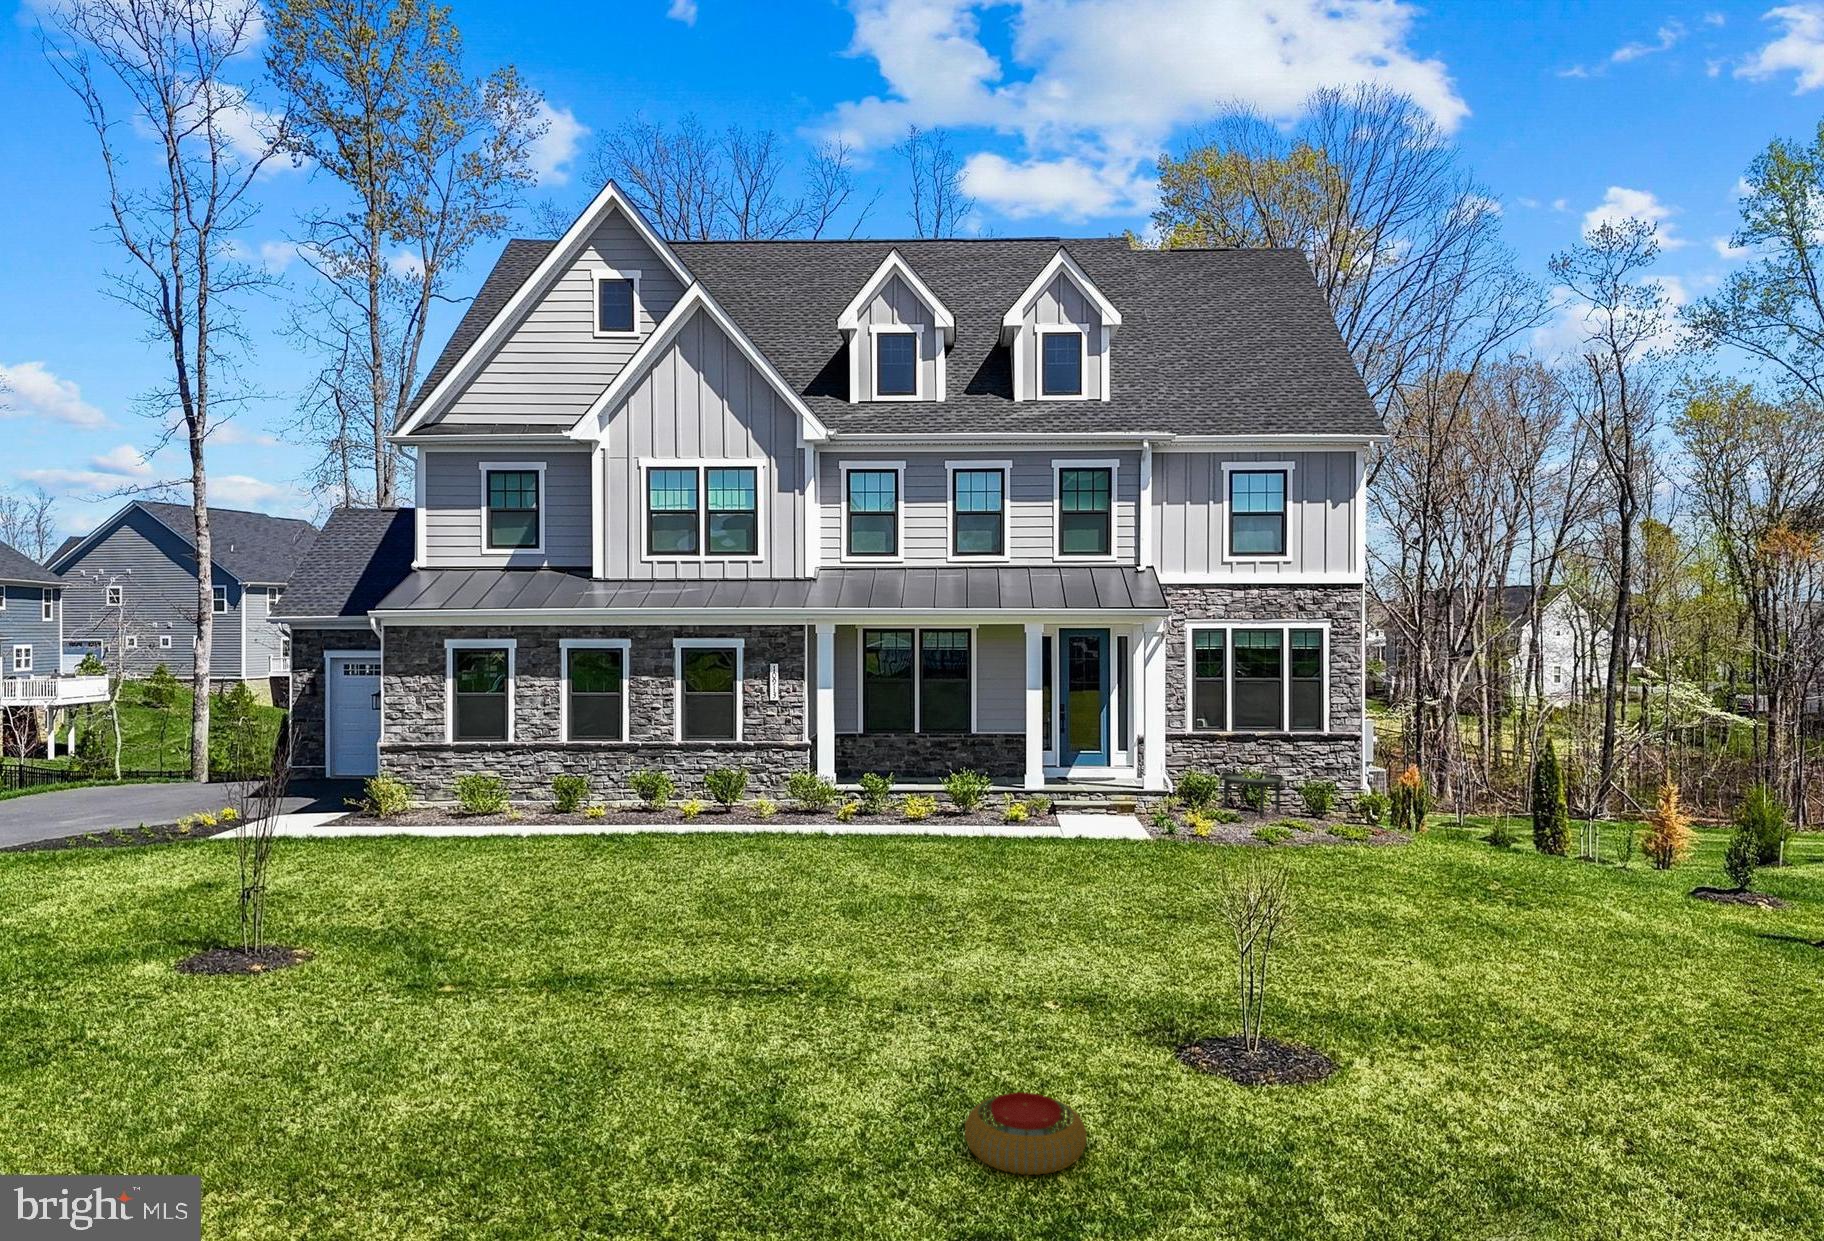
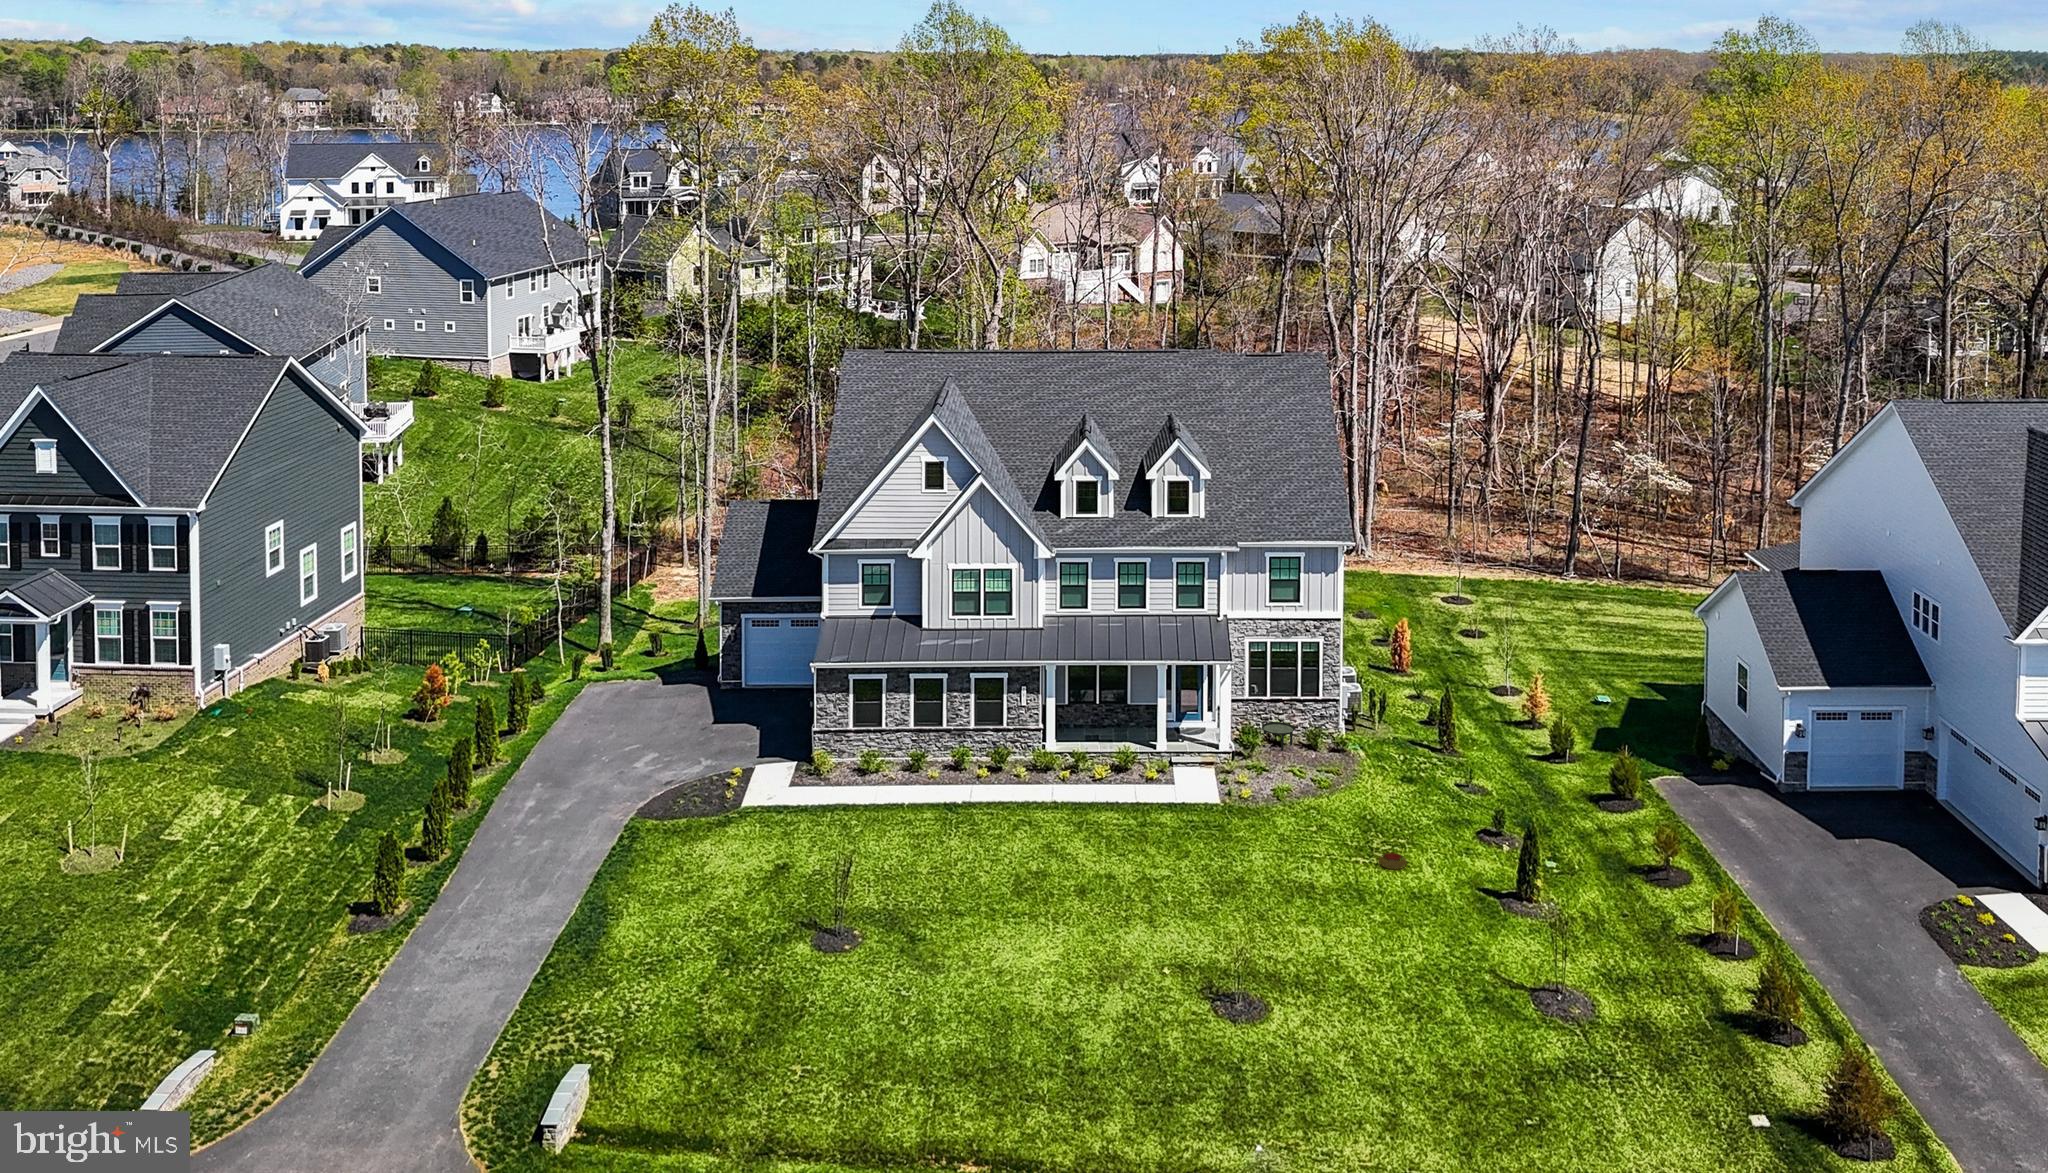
pouf: present [965,1092,1086,1175] -> present [1379,852,1407,869]

